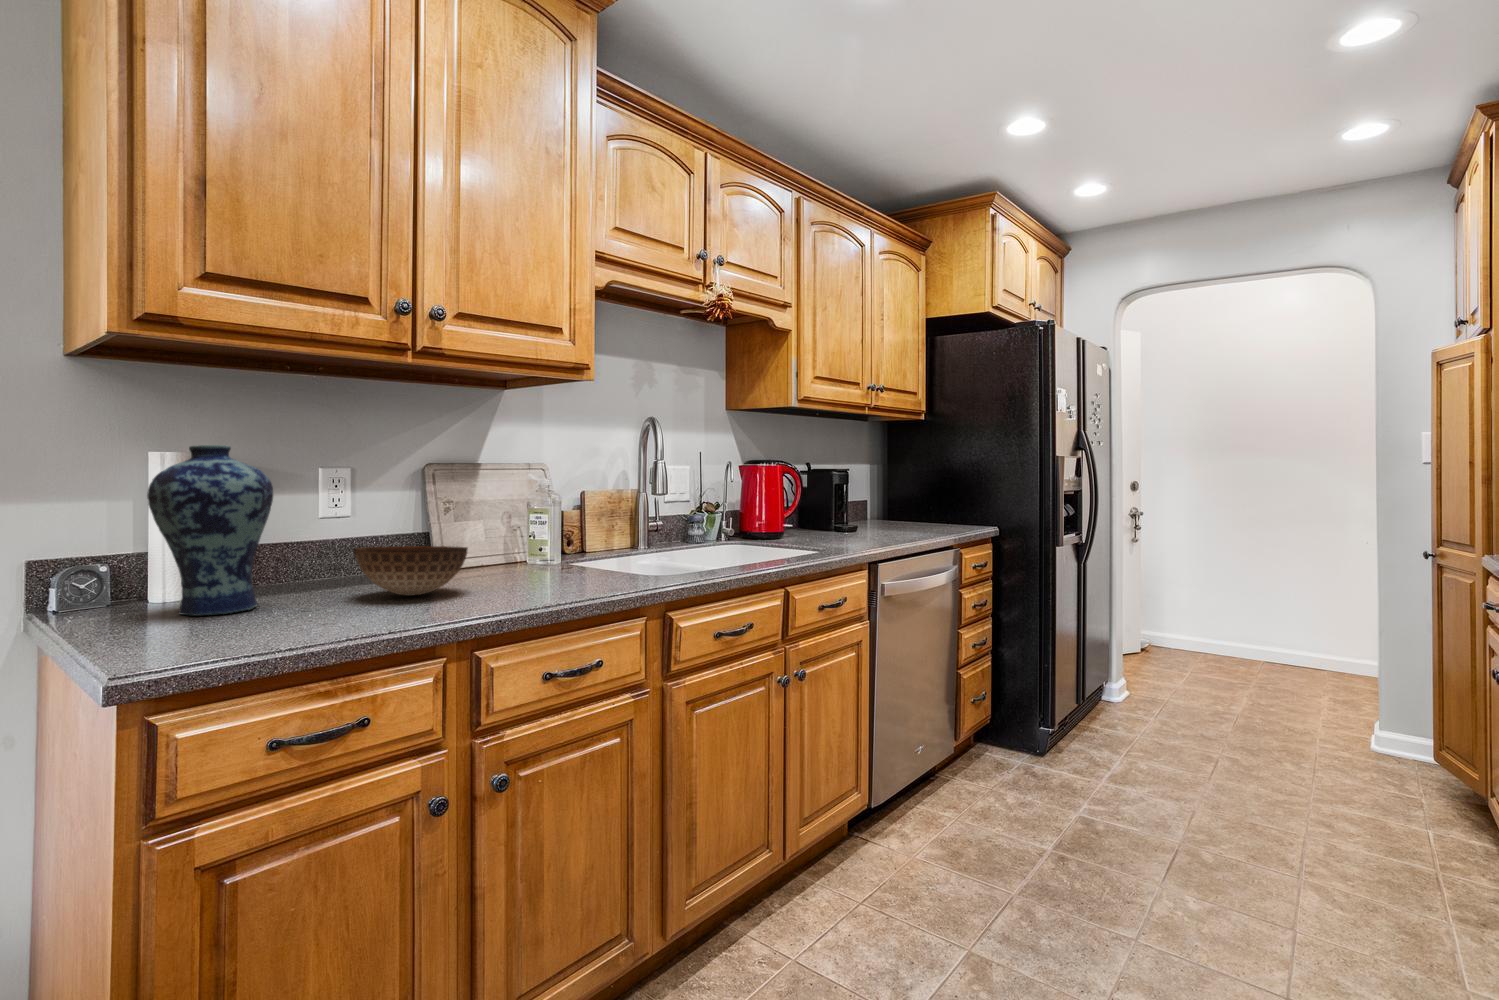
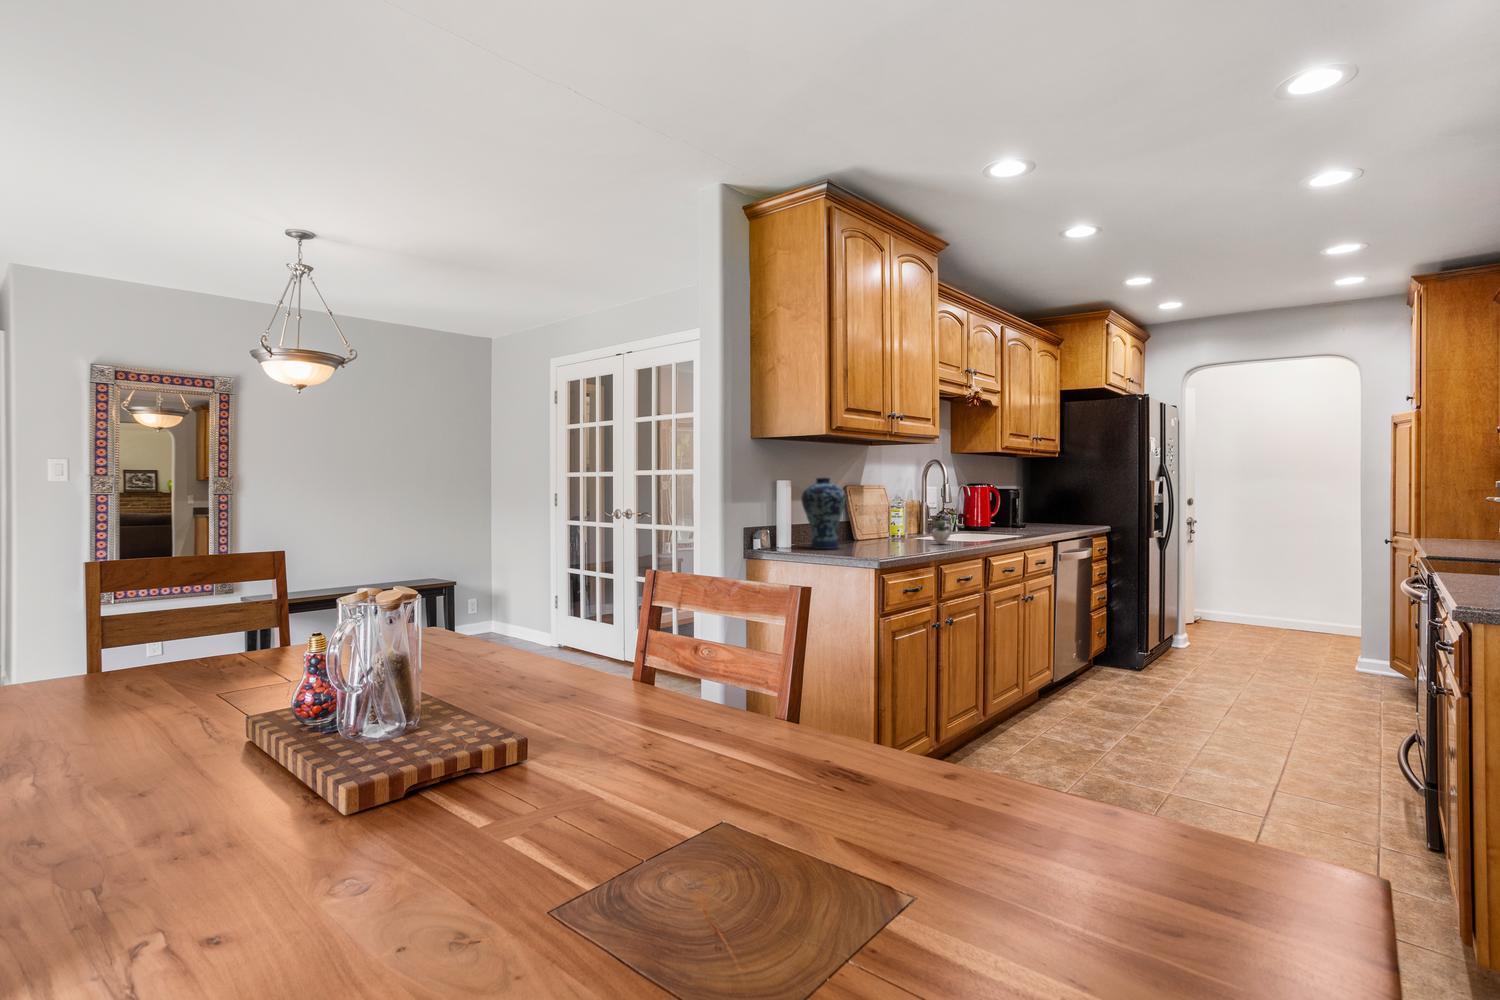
succulent plant: none [533,528,602,588] -> present [932,519,950,544]
bowl: present [353,546,468,595] -> none [862,523,910,545]

